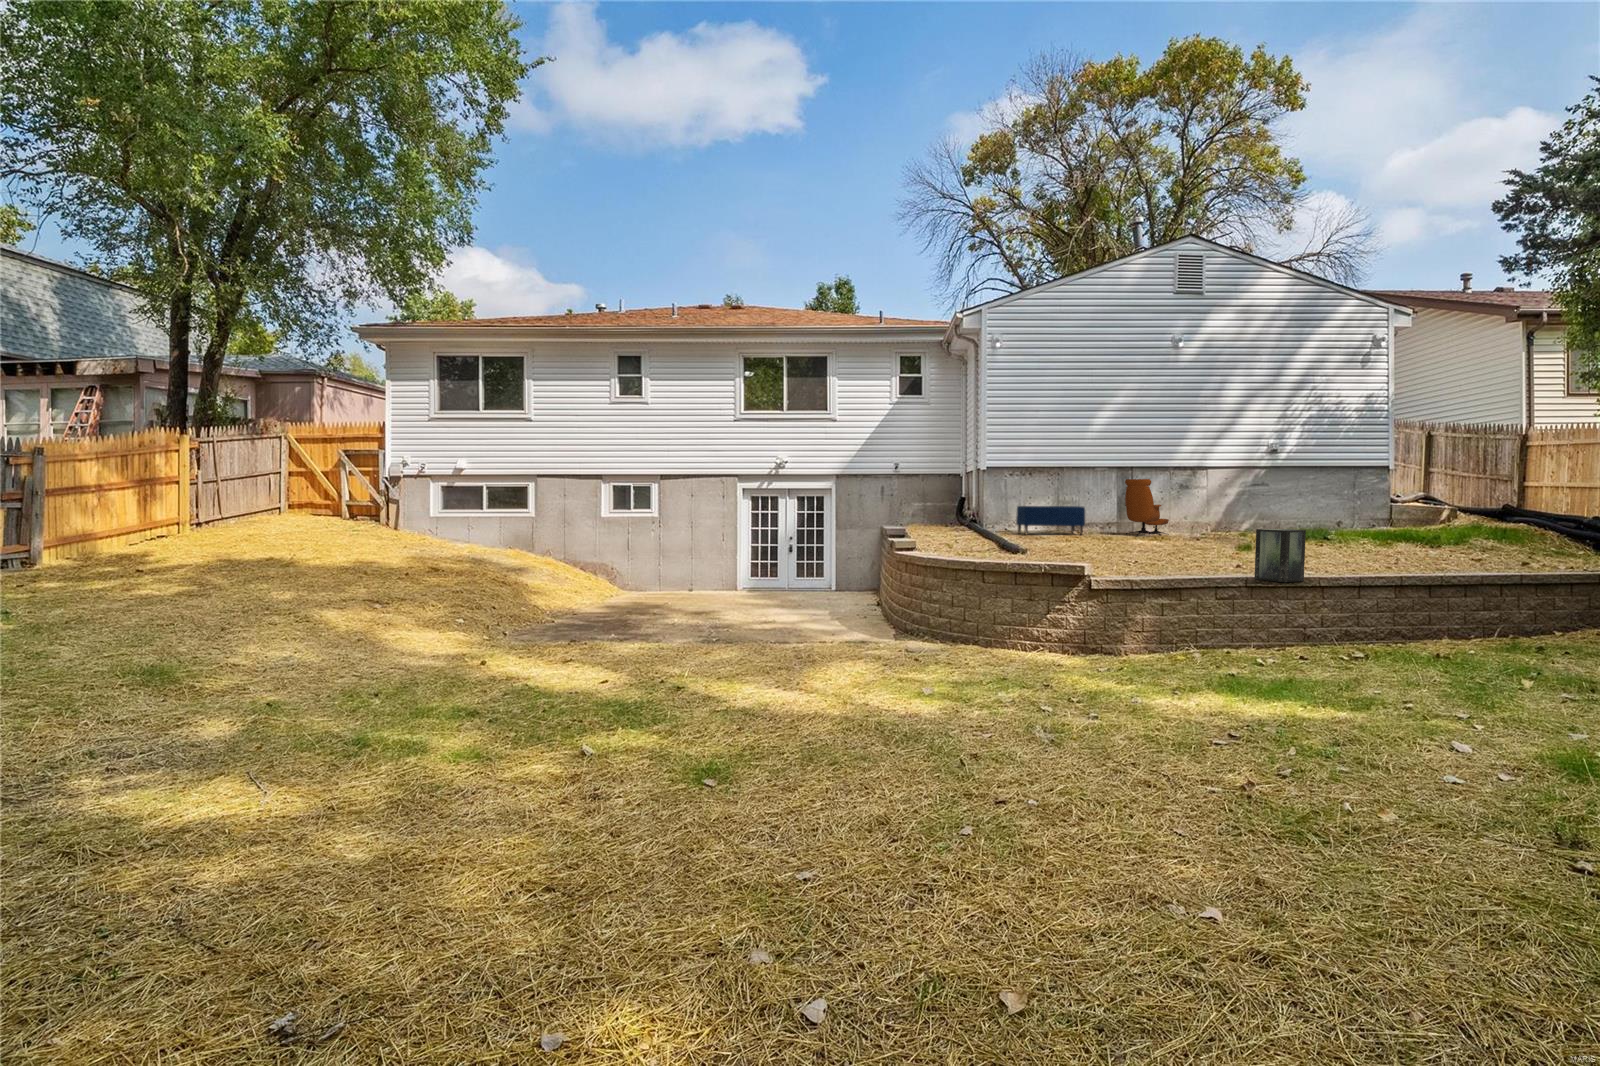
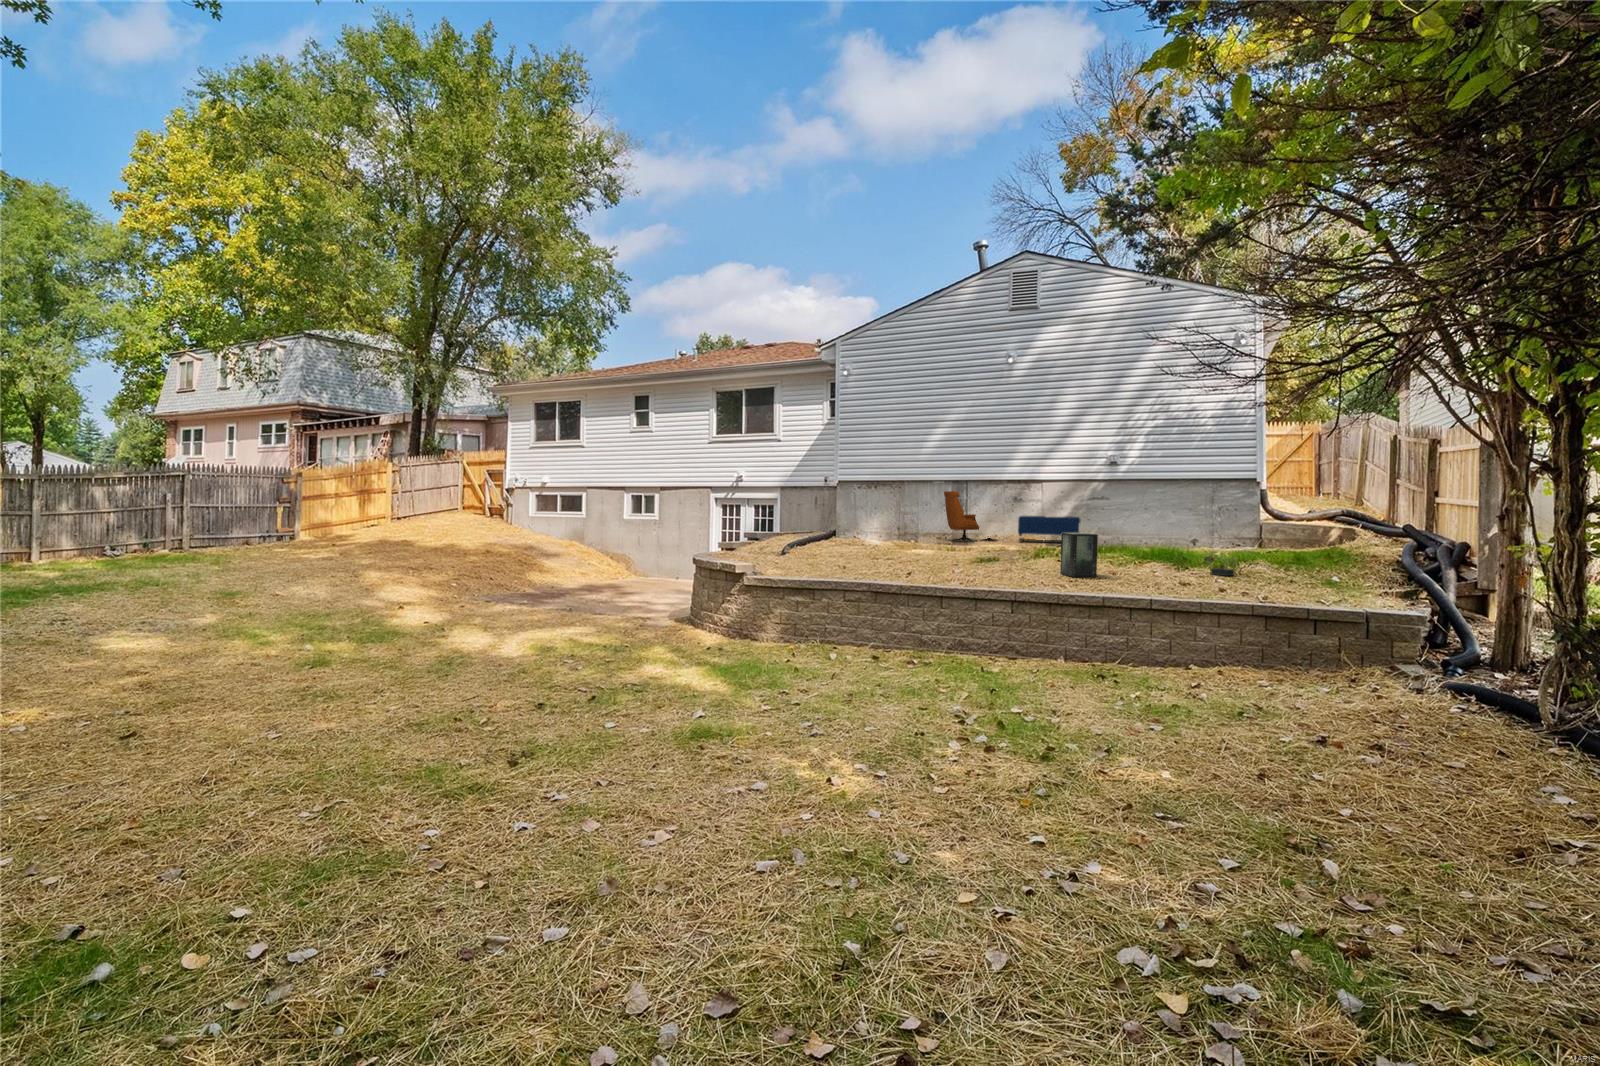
bench: present [1016,506,1085,535] -> present [1018,516,1080,542]
storage box: present [1254,529,1306,582] -> present [1060,533,1098,577]
decorative plant: none [1539,534,1580,560] -> present [1209,555,1235,576]

